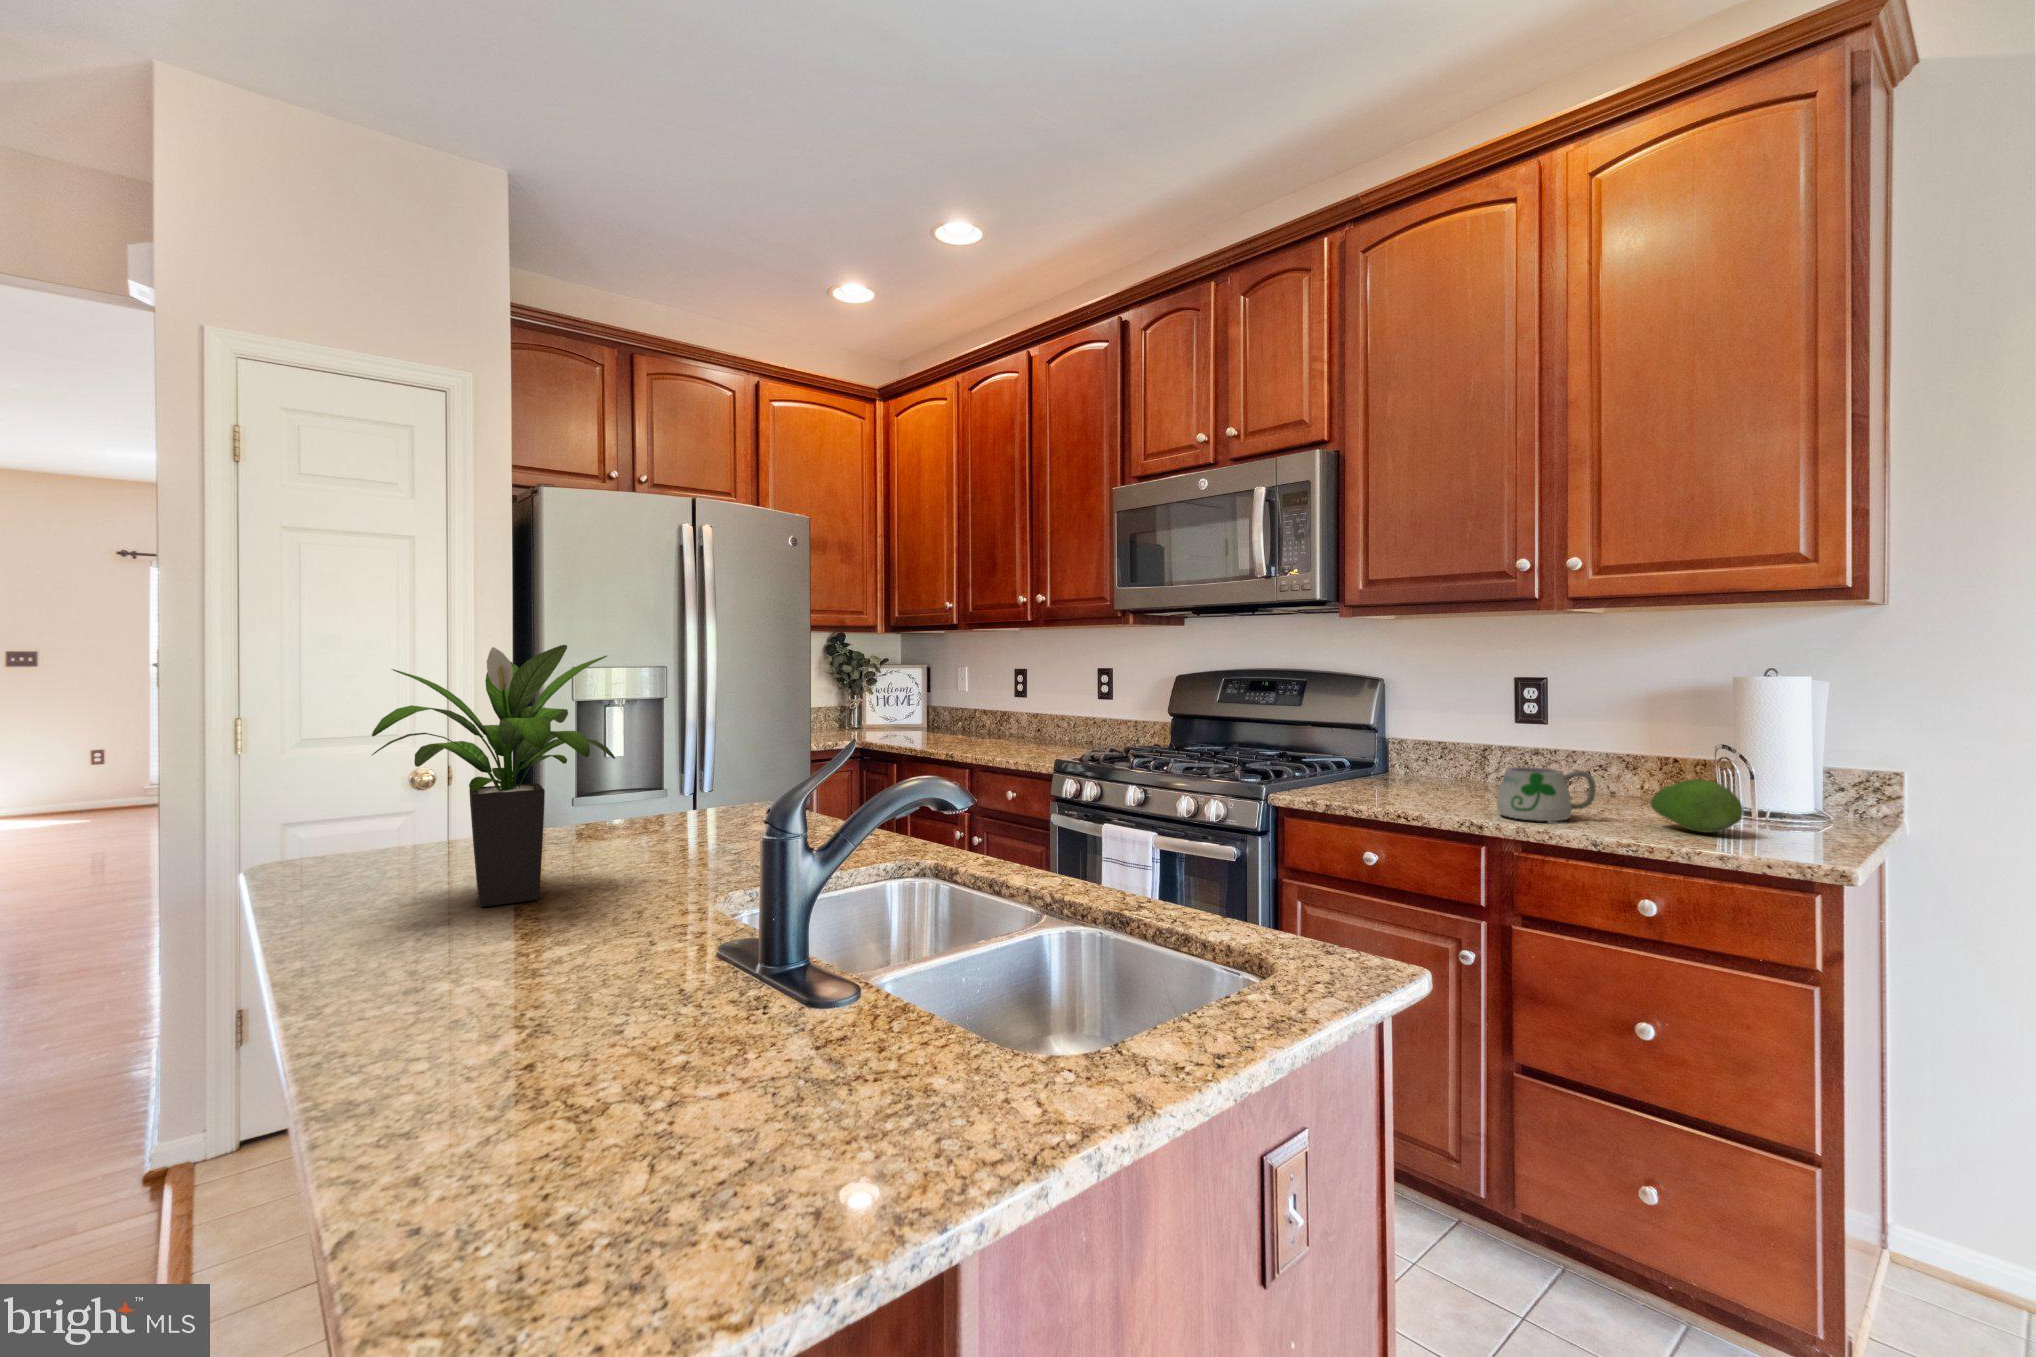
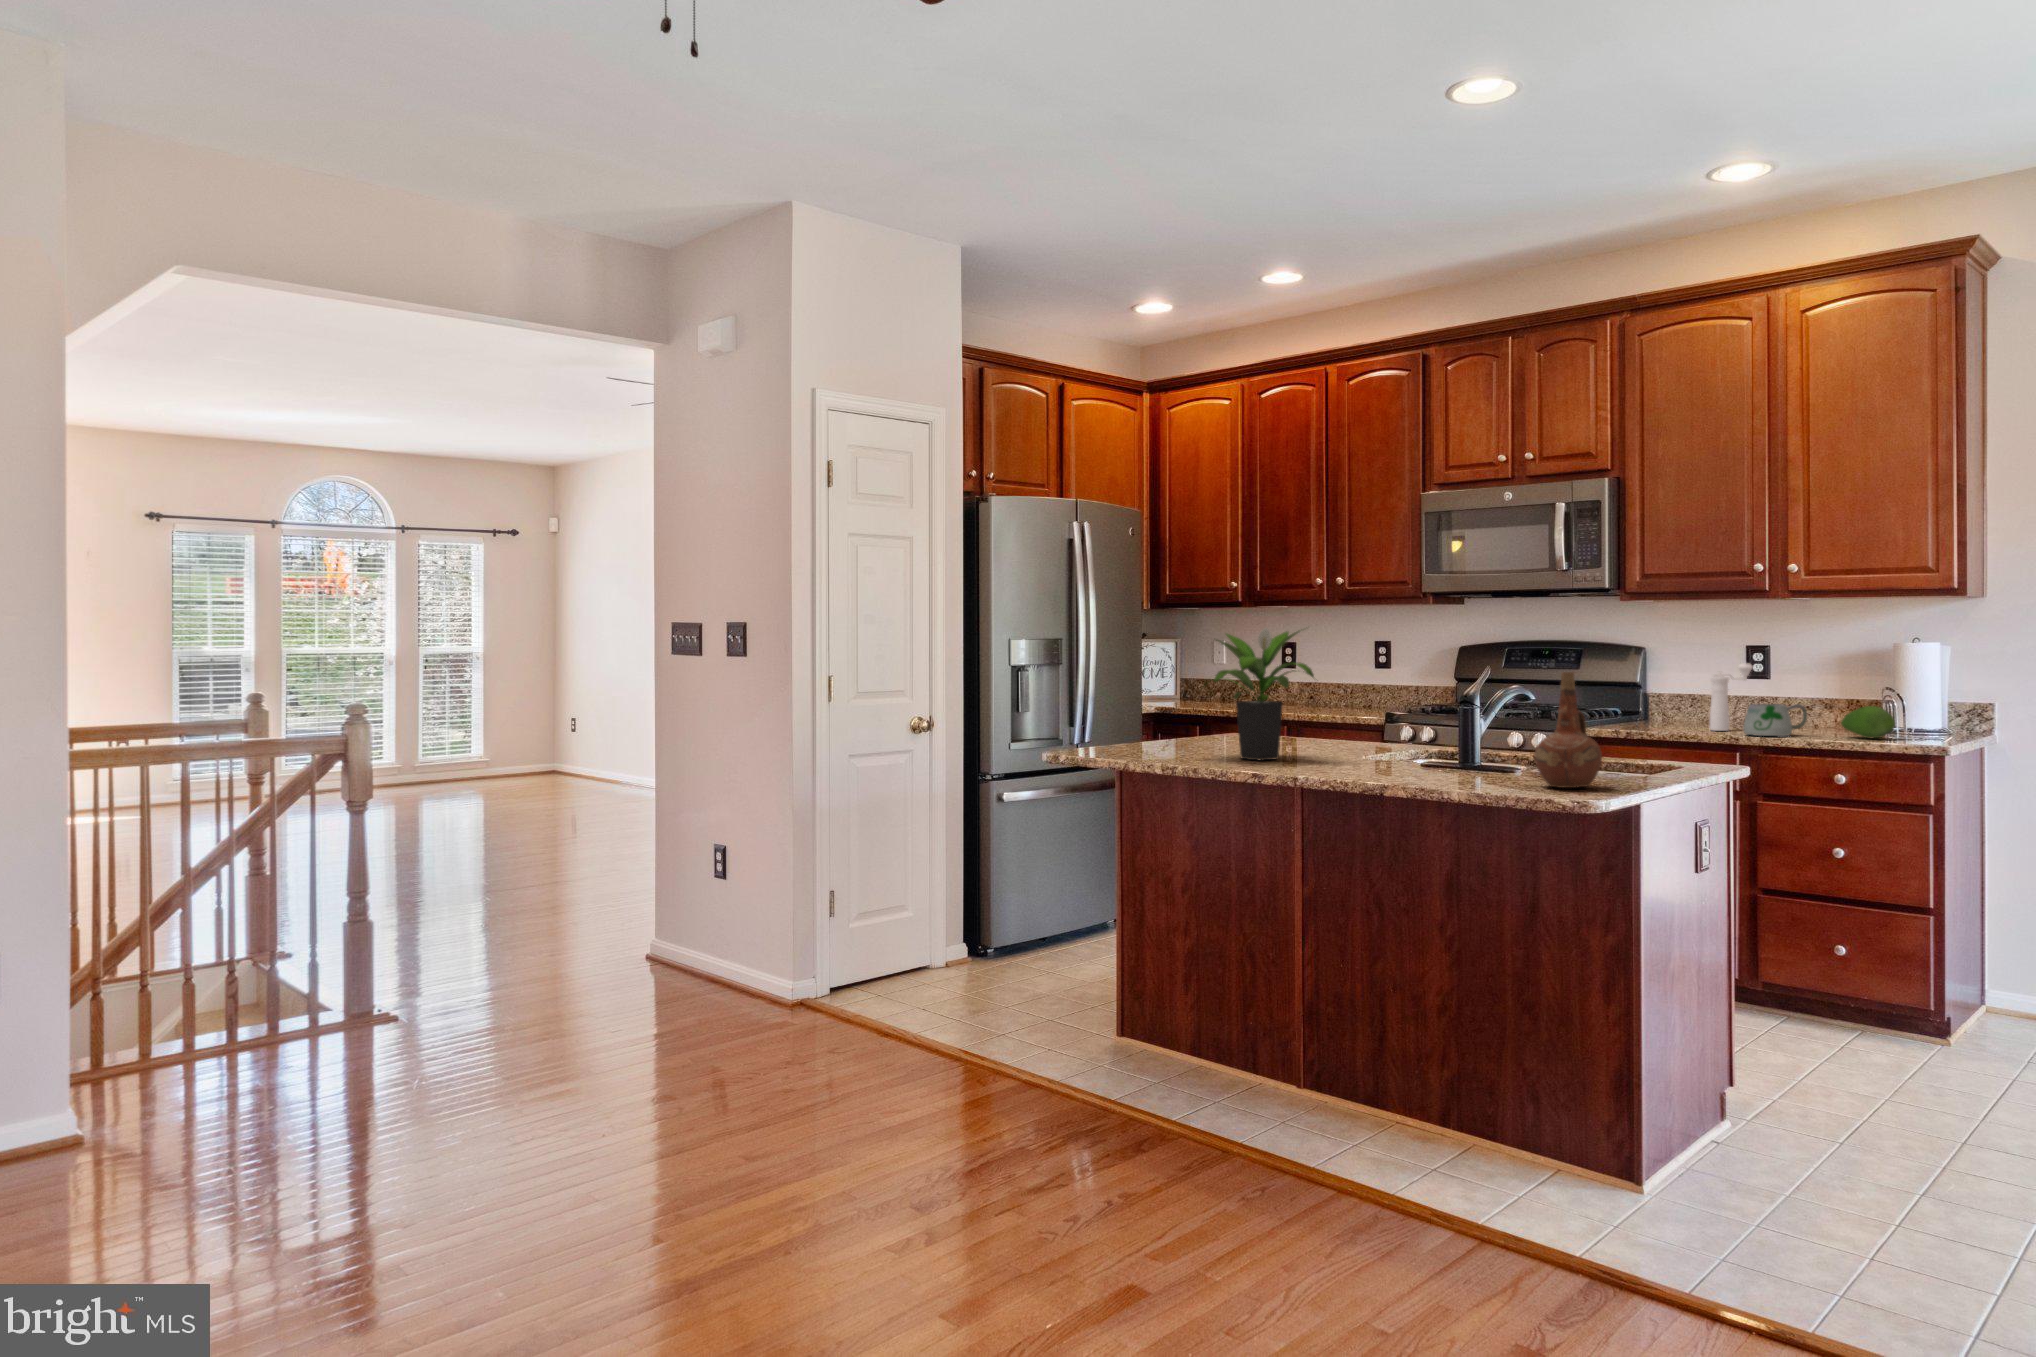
pepper mill: none [1453,704,1518,803] -> present [1710,663,1752,731]
ceramic pitcher: none [607,789,831,1204] -> present [1534,672,1602,788]

